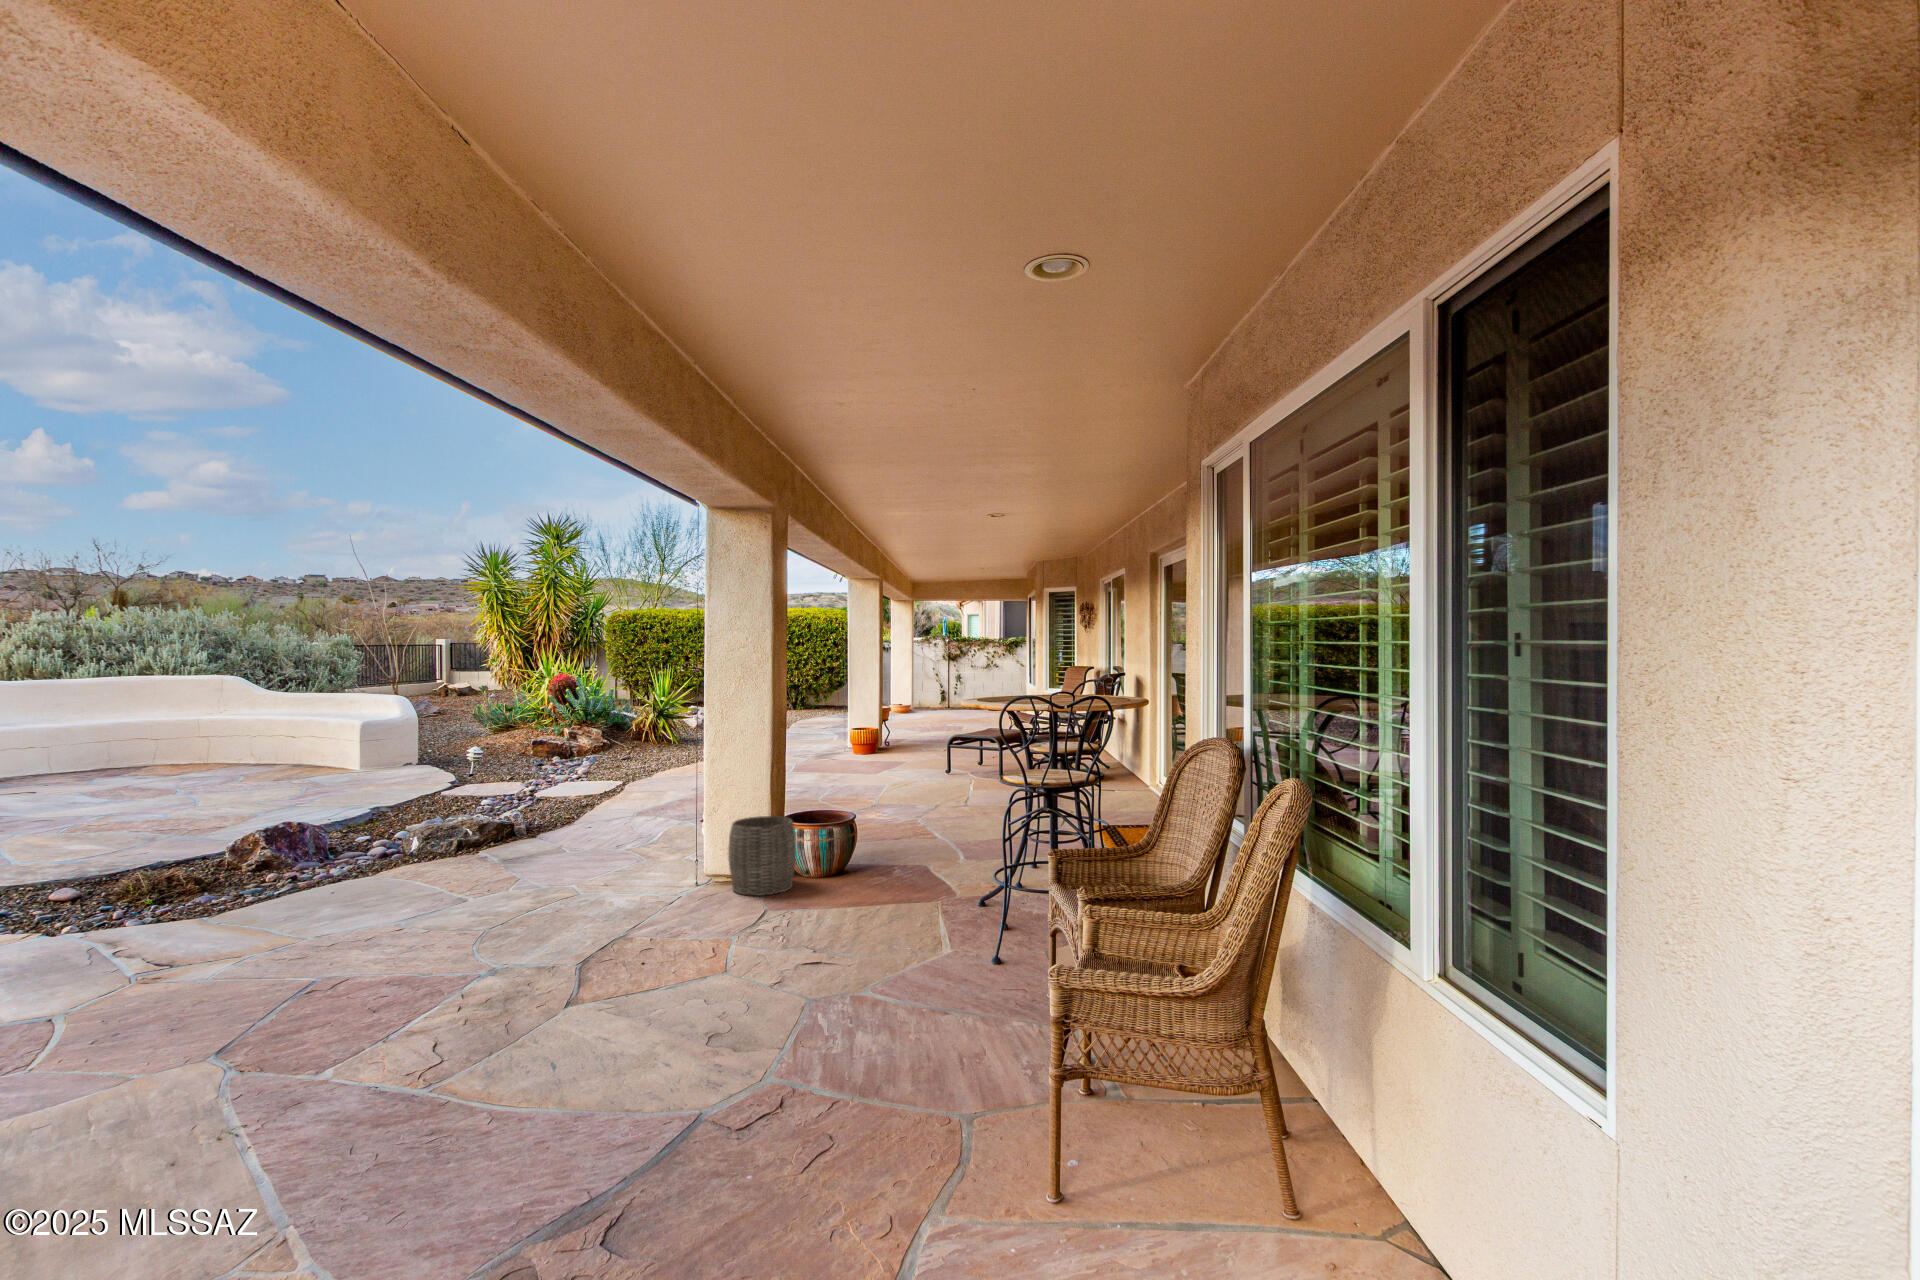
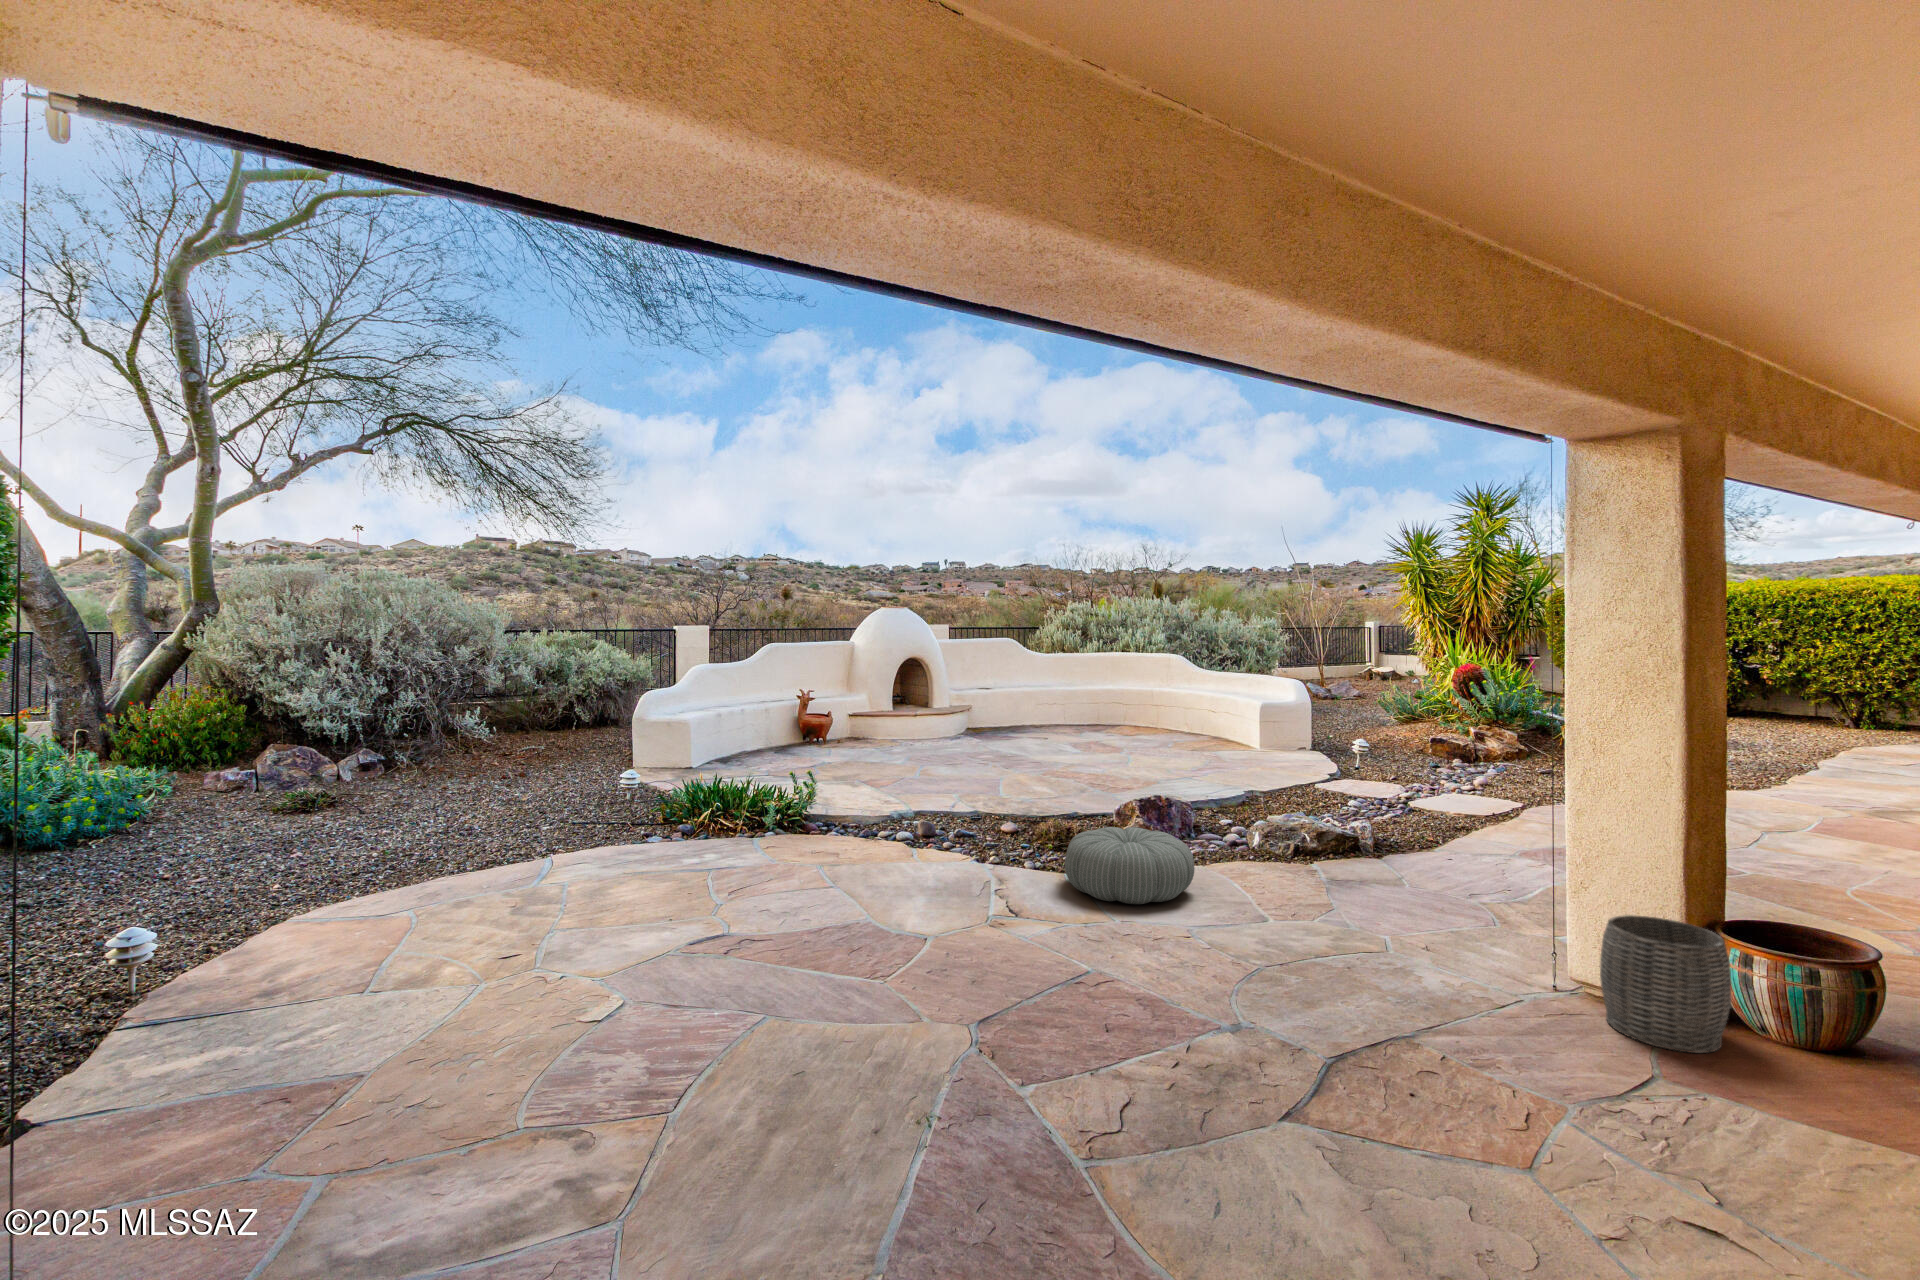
pouf: none [209,846,379,928] -> present [1065,827,1195,904]

